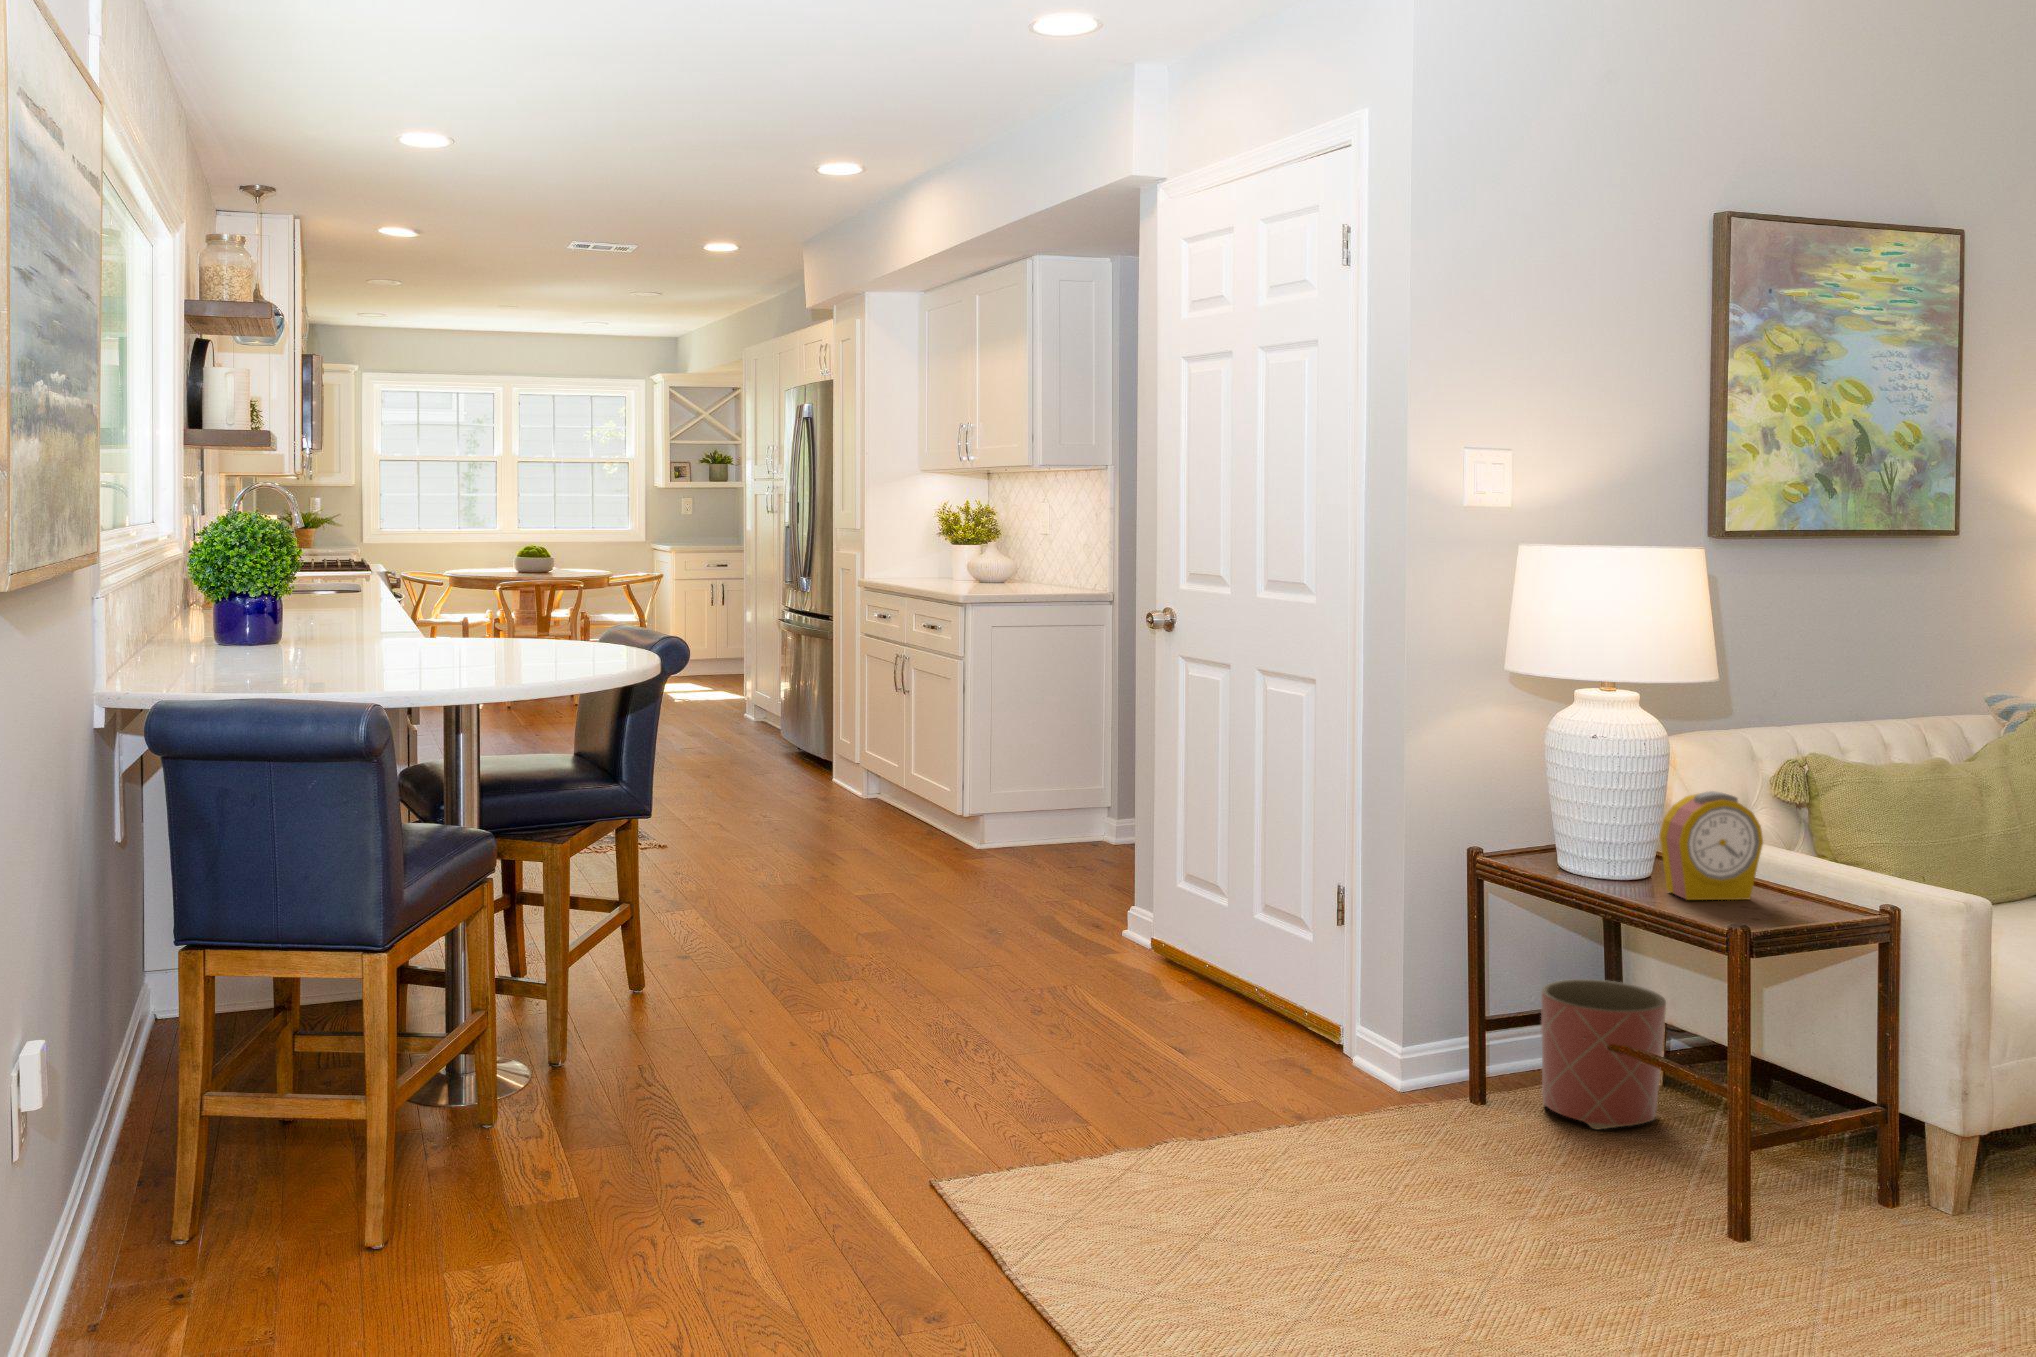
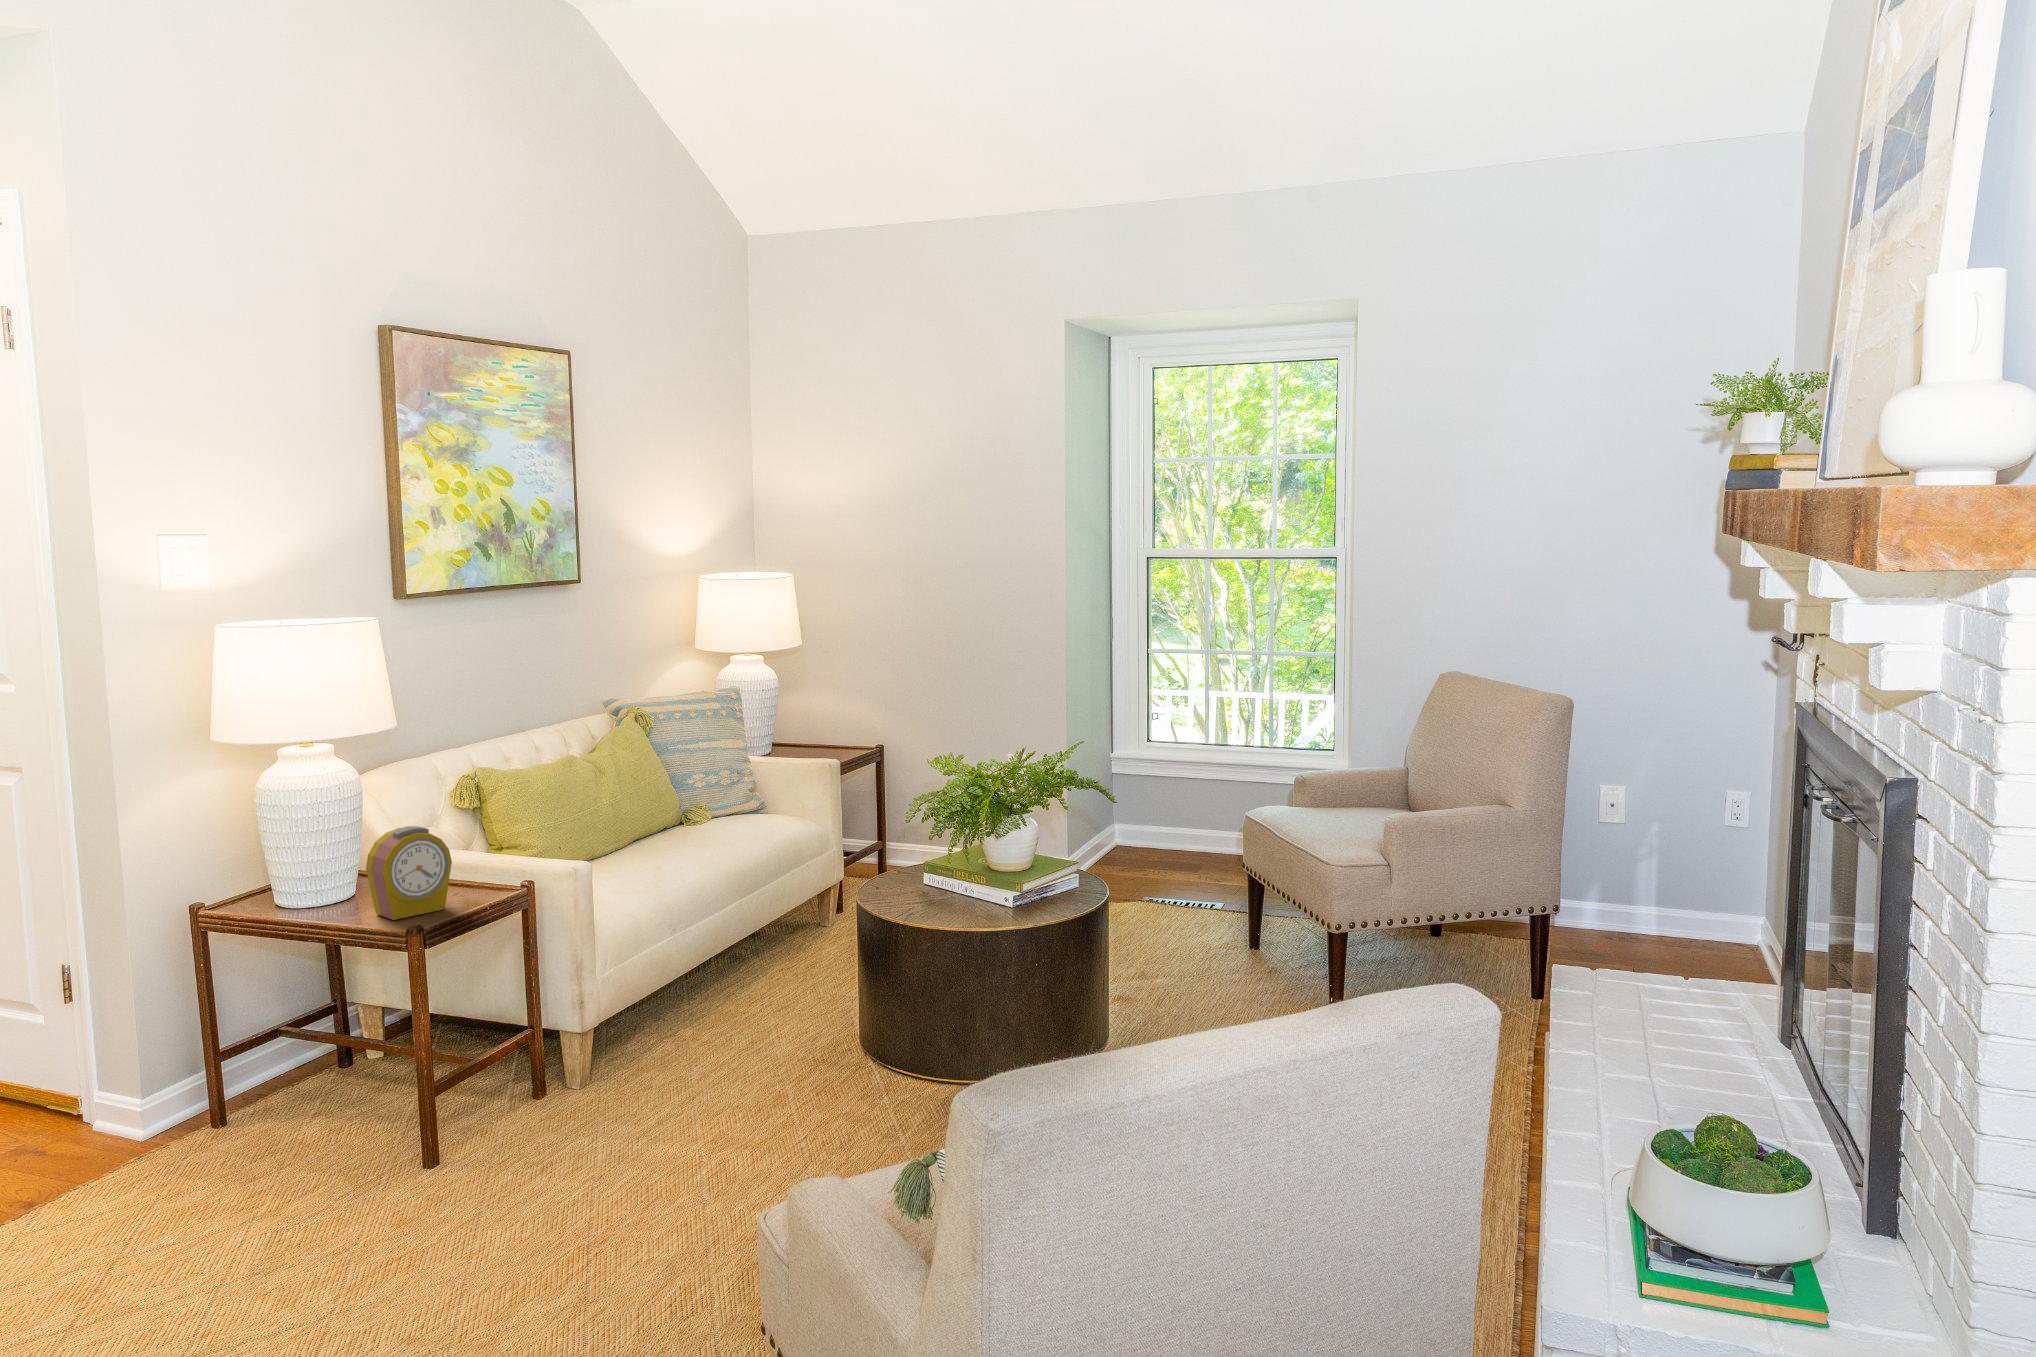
planter: present [1541,979,1666,1130] -> none [271,989,384,1123]

